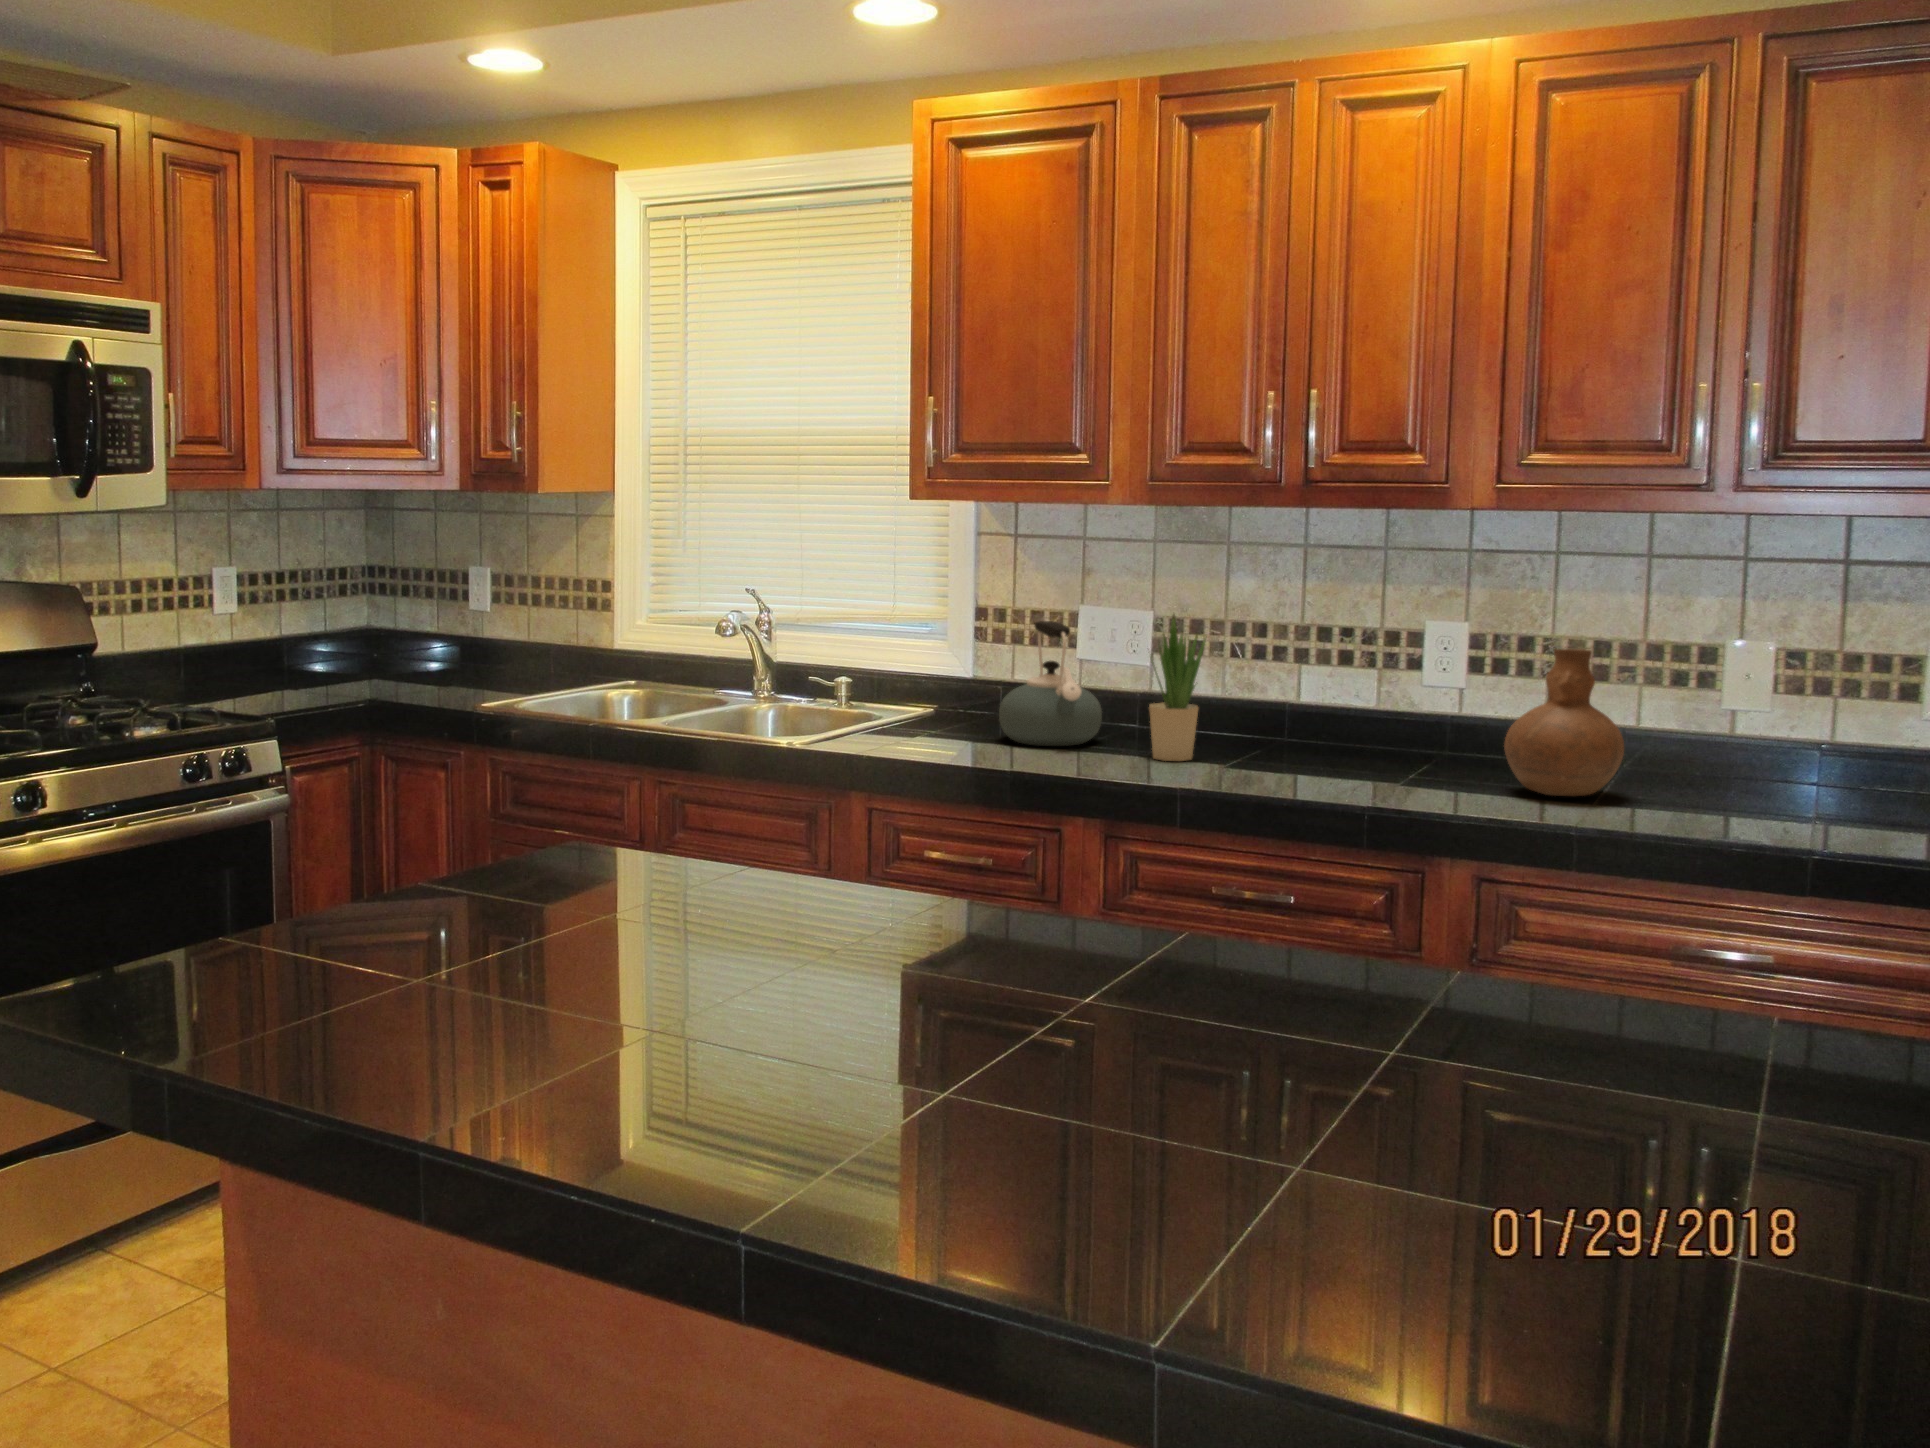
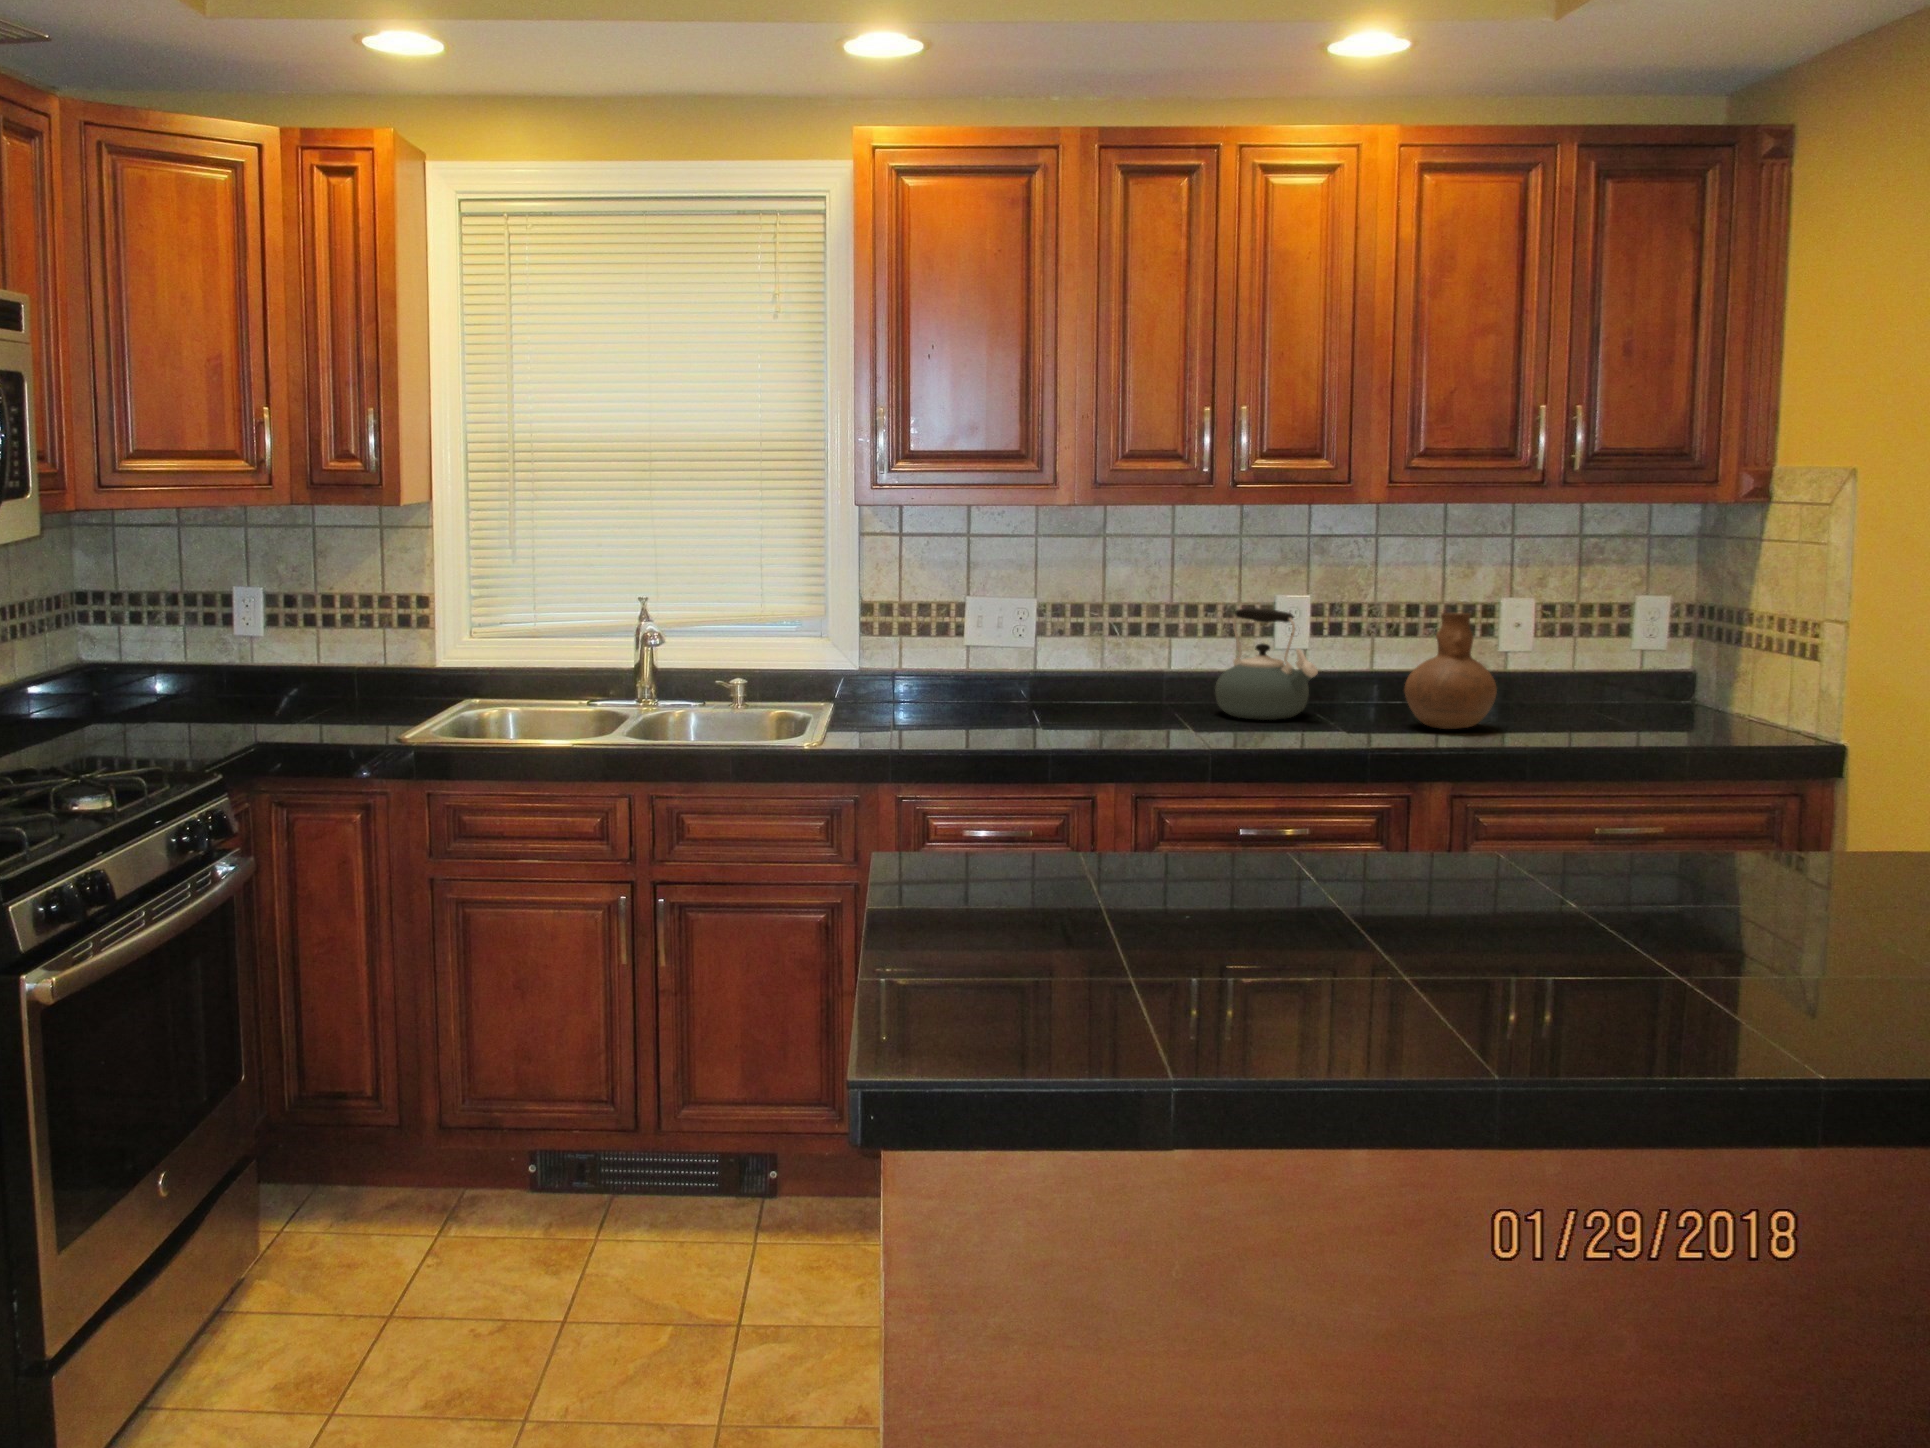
potted plant: present [1149,614,1205,761] -> none [1100,599,1149,730]
kettle: present [999,621,1102,746] -> present [1215,608,1318,720]

